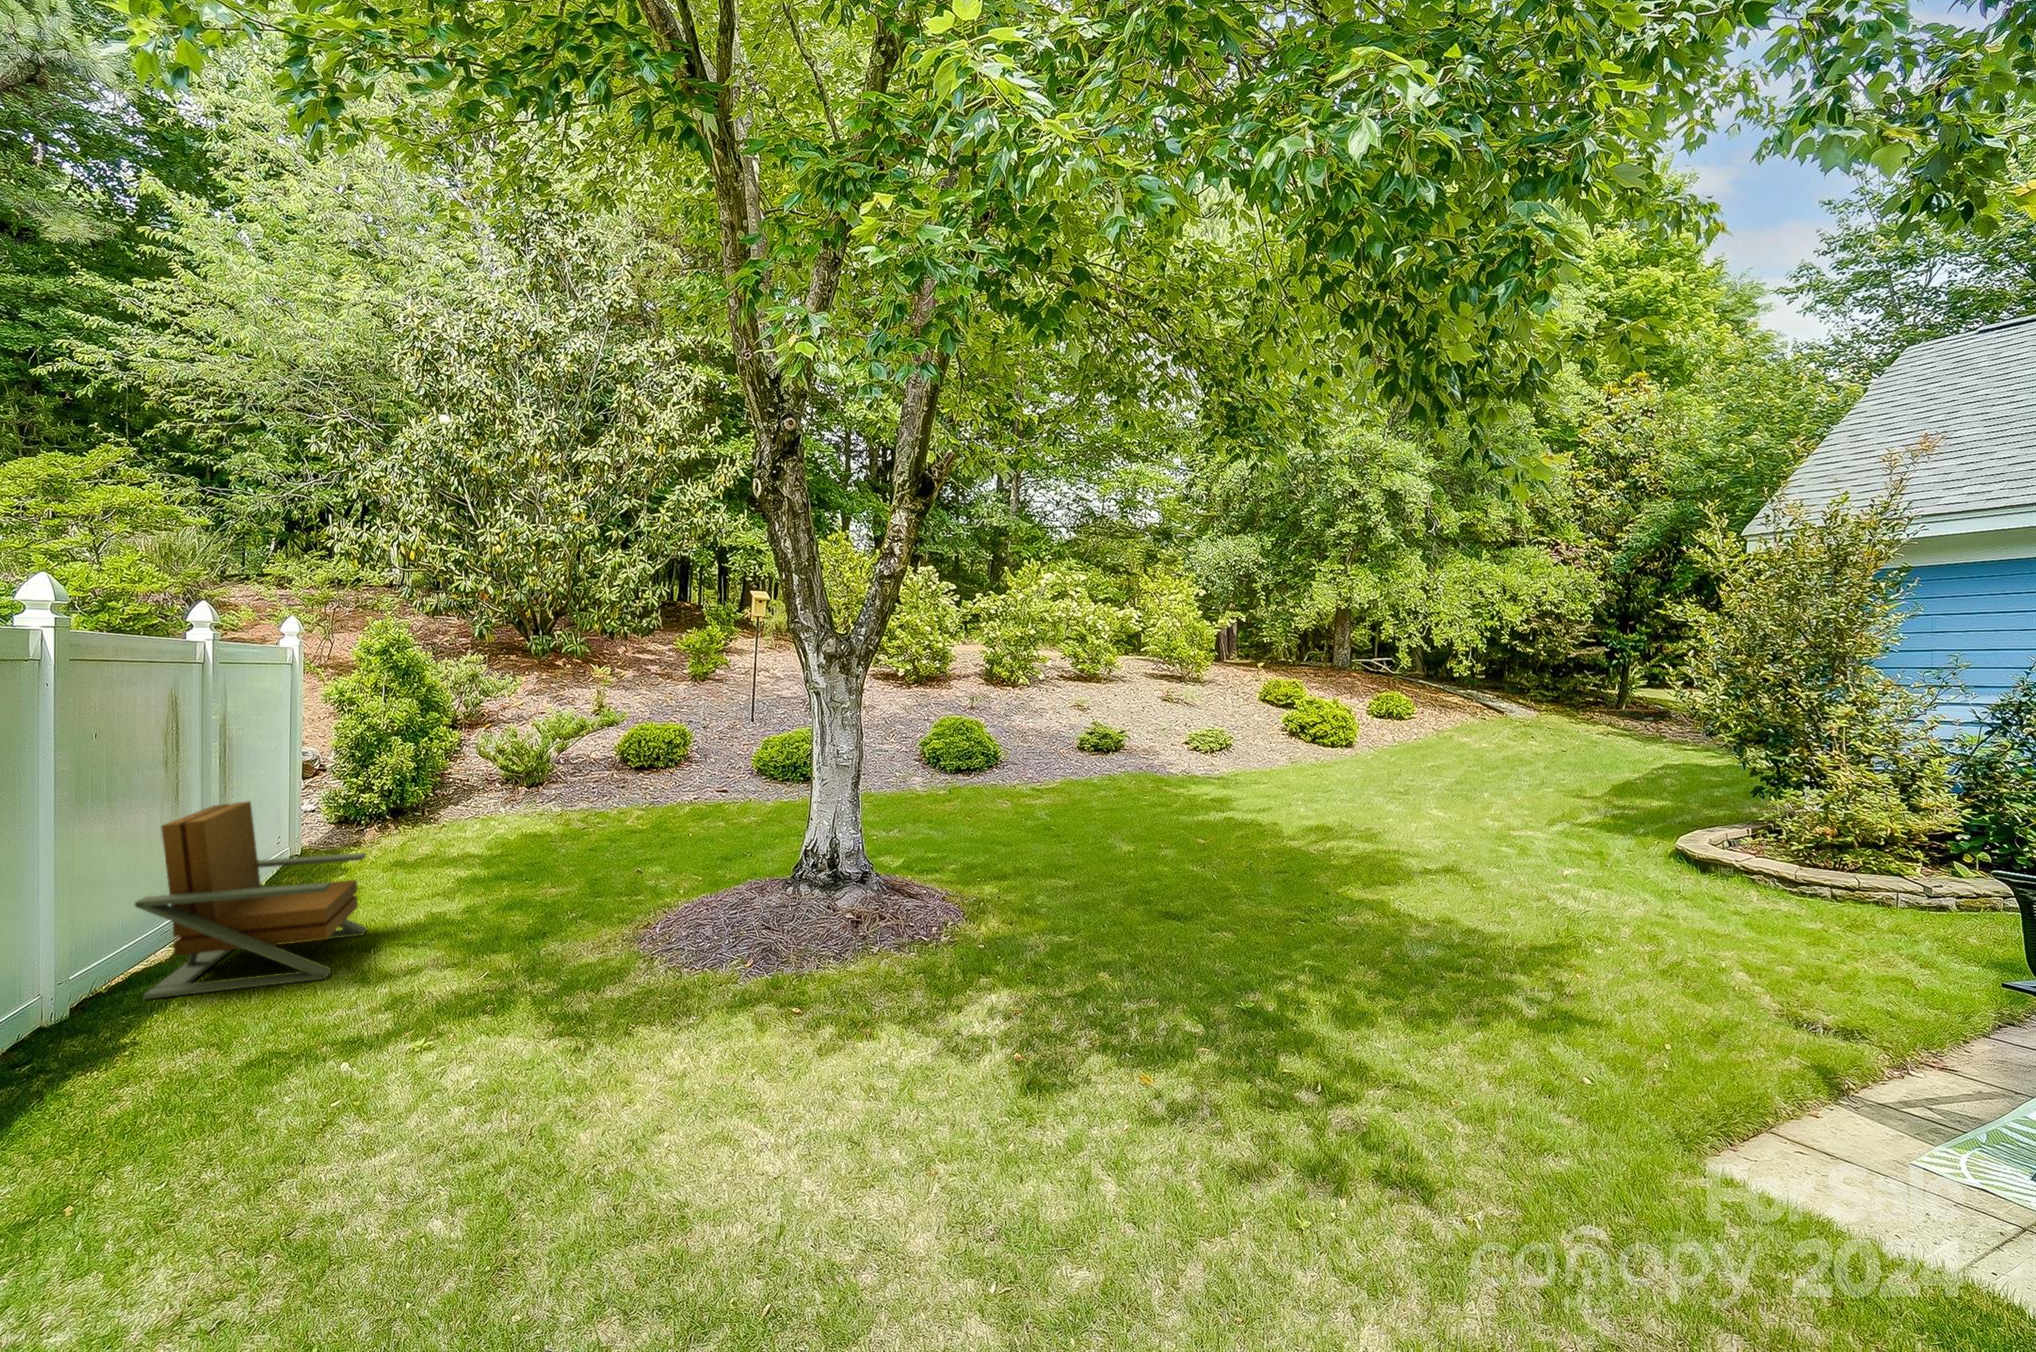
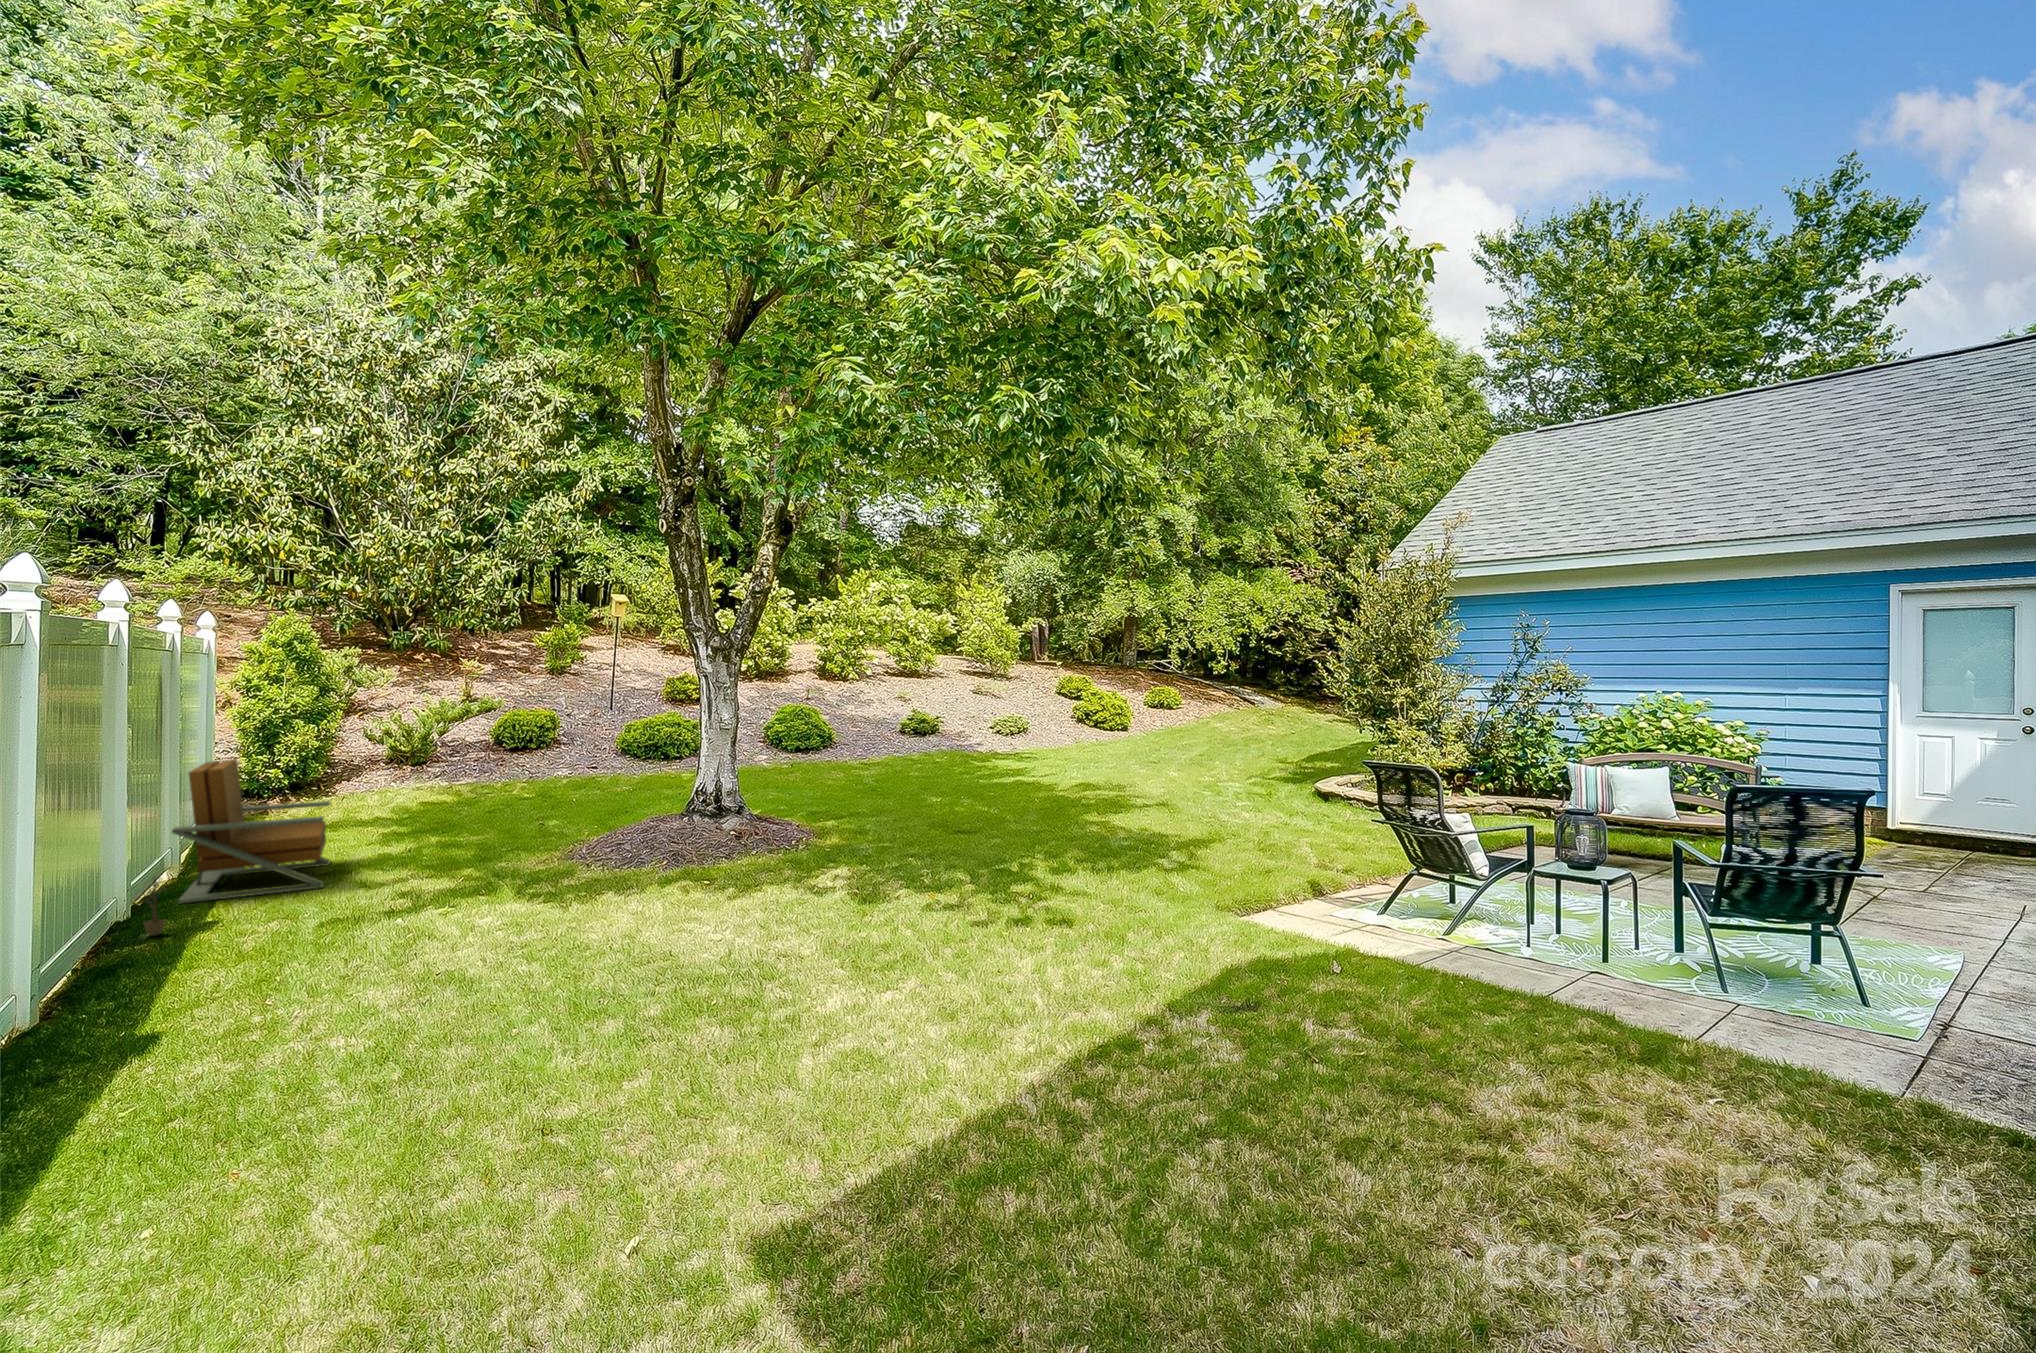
decorative plant: none [30,982,85,1076] -> present [136,878,166,936]

